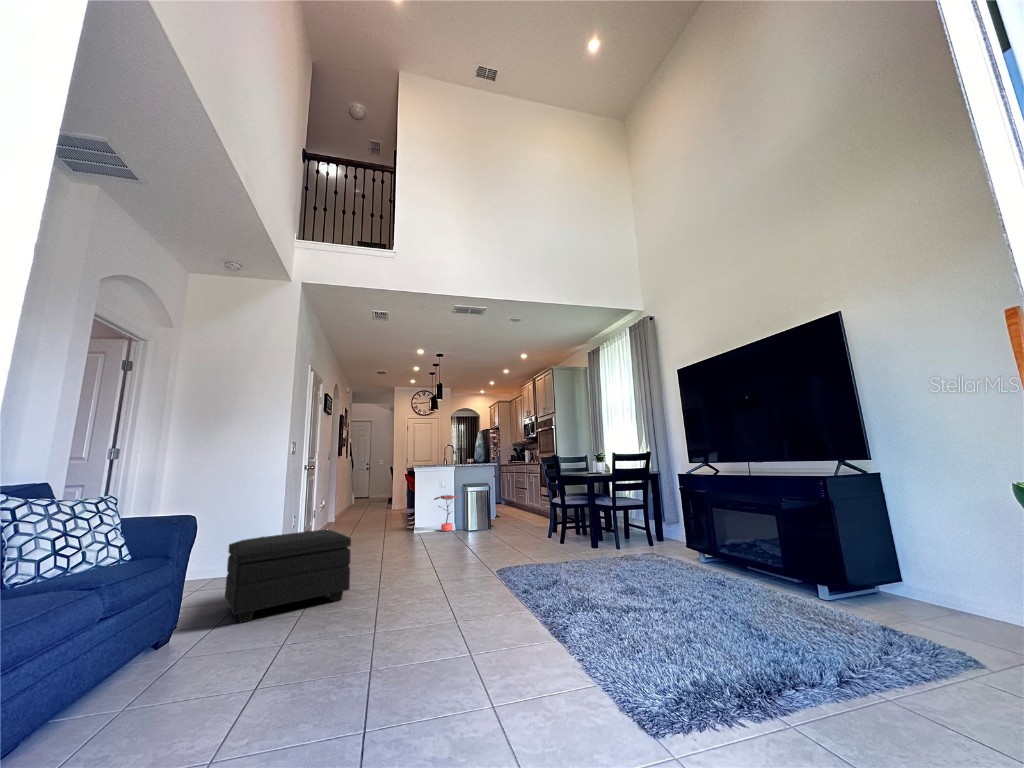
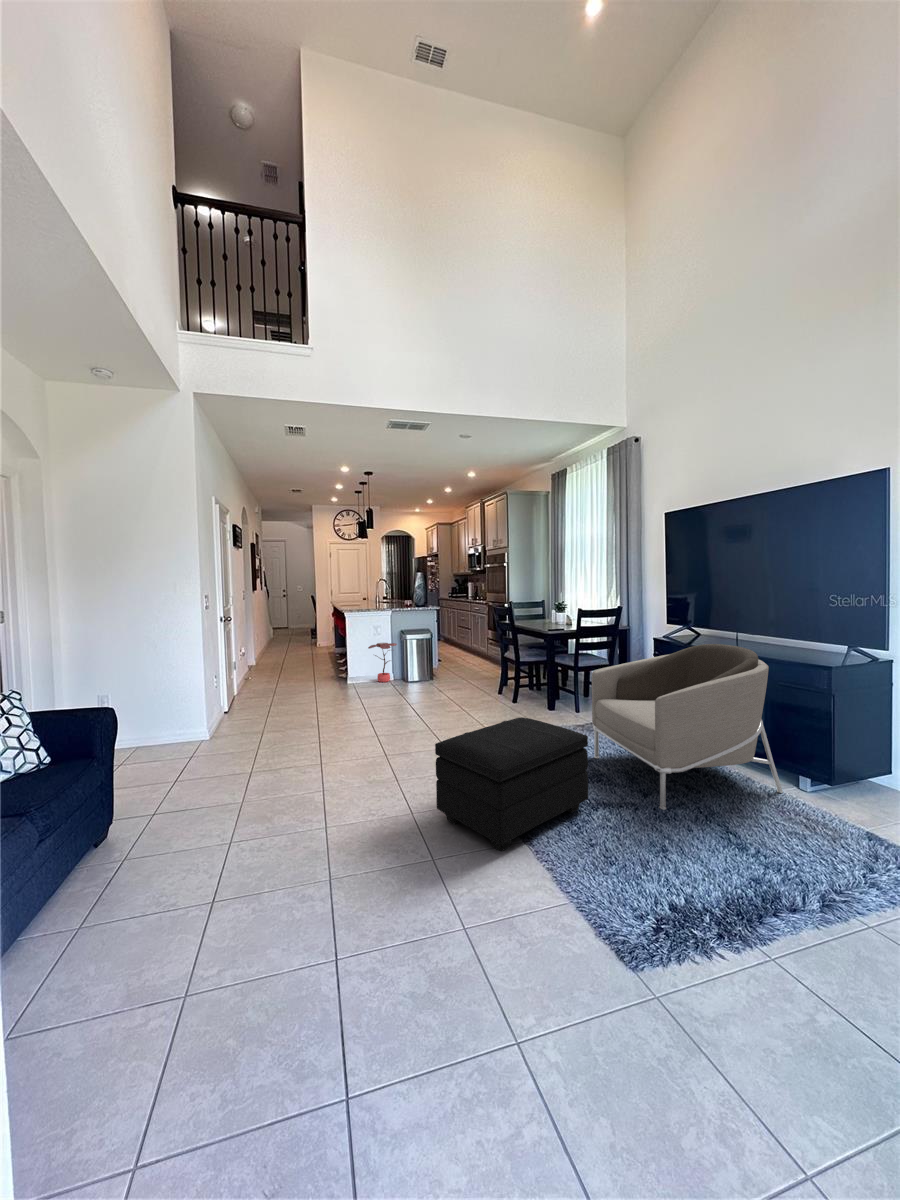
armchair: none [623,468,804,614] -> present [592,644,783,810]
footstool: present [225,530,351,622] -> present [435,717,588,851]

